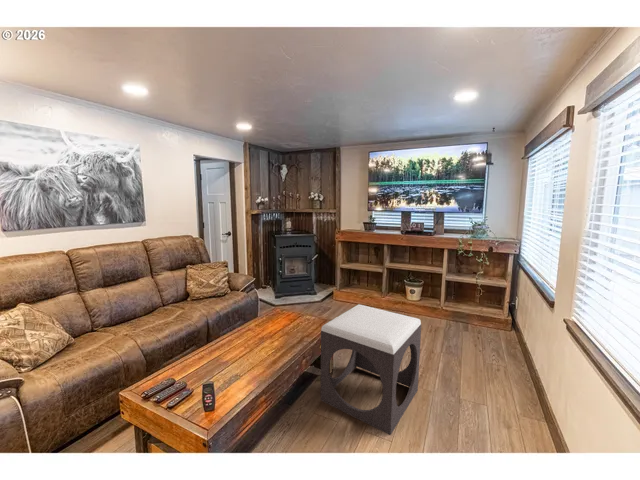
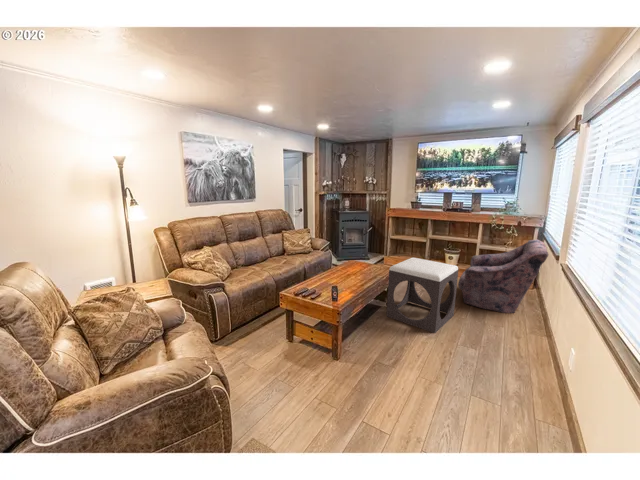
armchair: none [422,273,540,378] -> present [458,239,548,313]

